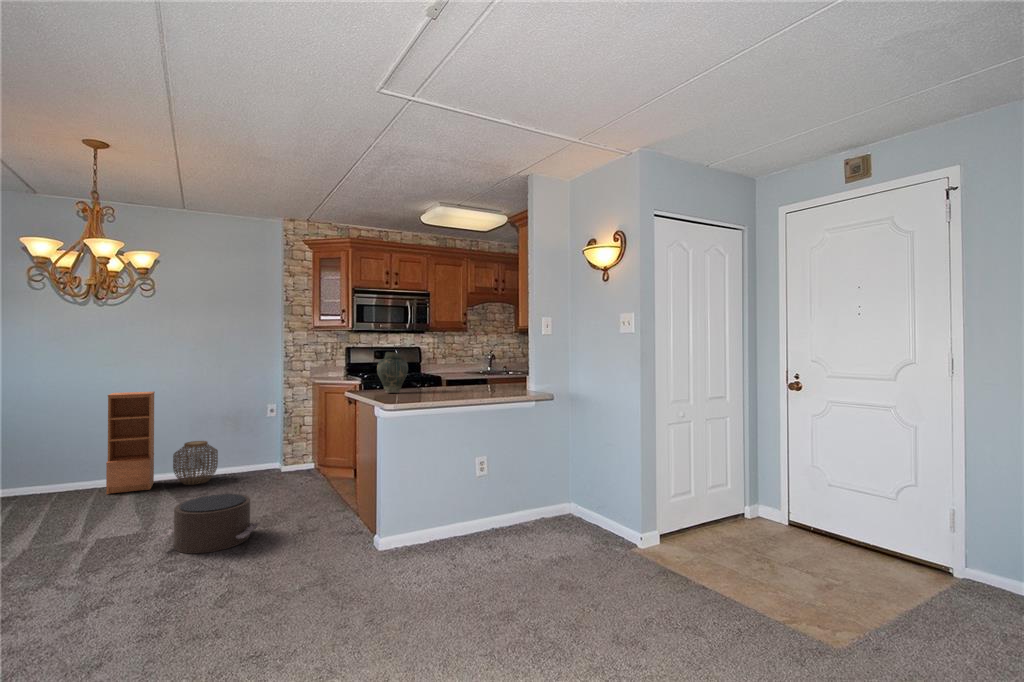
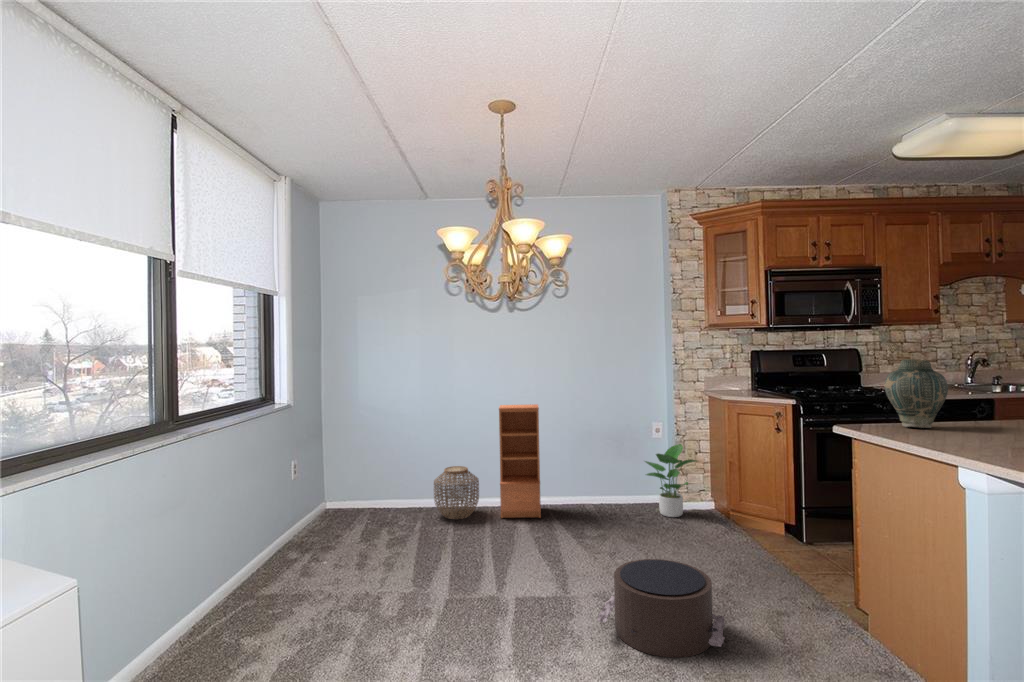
potted plant: none [252,419,300,477] -> present [645,444,696,517]
woven basket: present [173,441,218,485] -> present [434,466,479,519]

